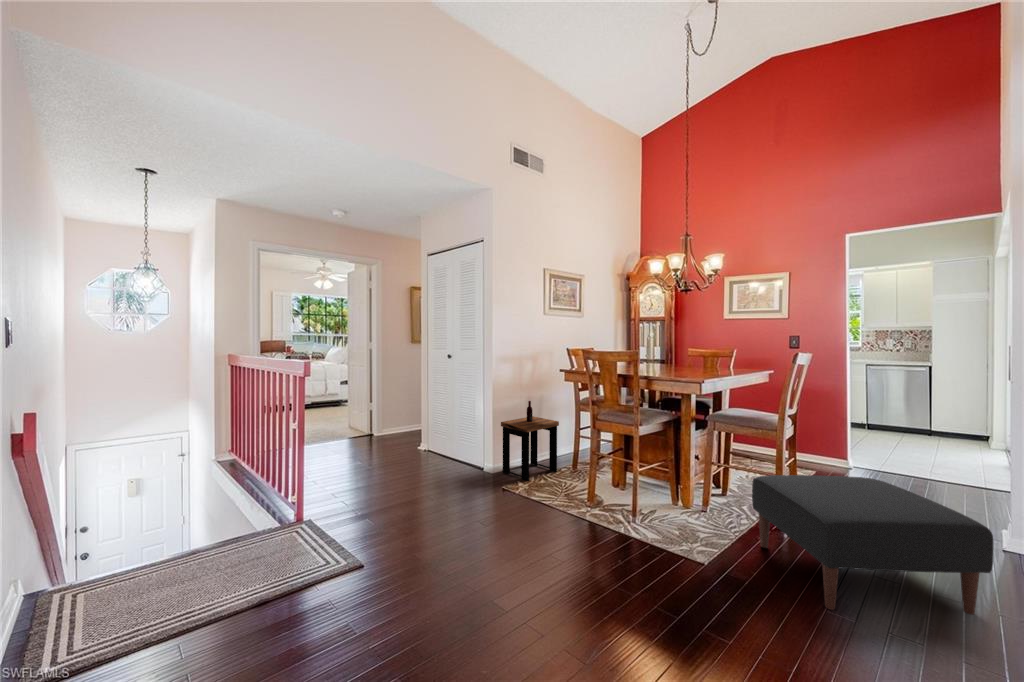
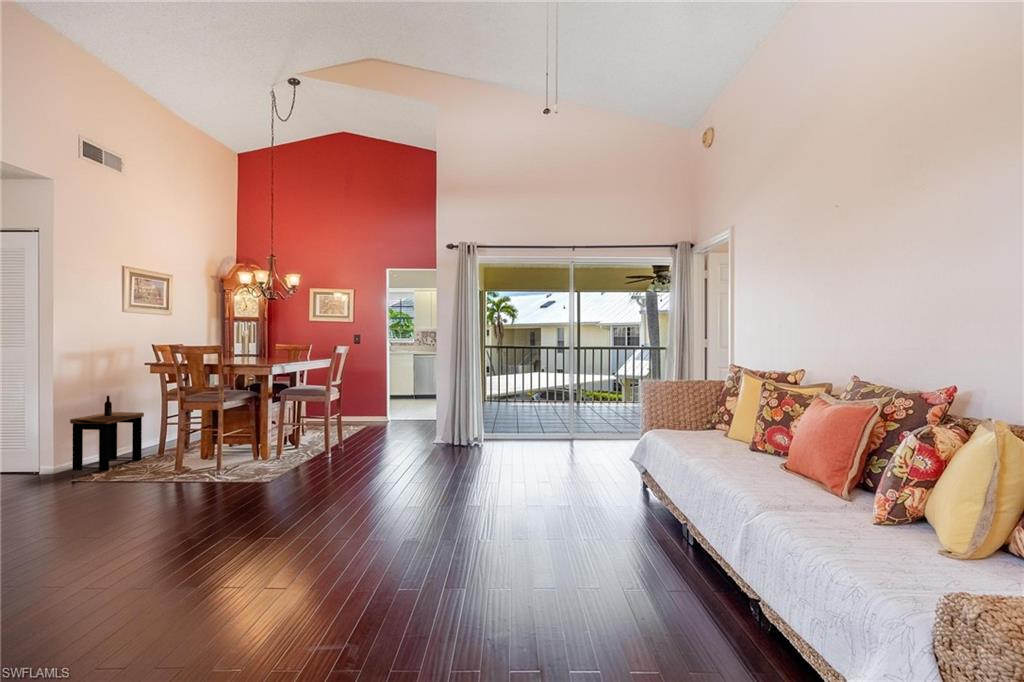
ottoman: present [752,475,993,615] -> none [303,416,405,481]

